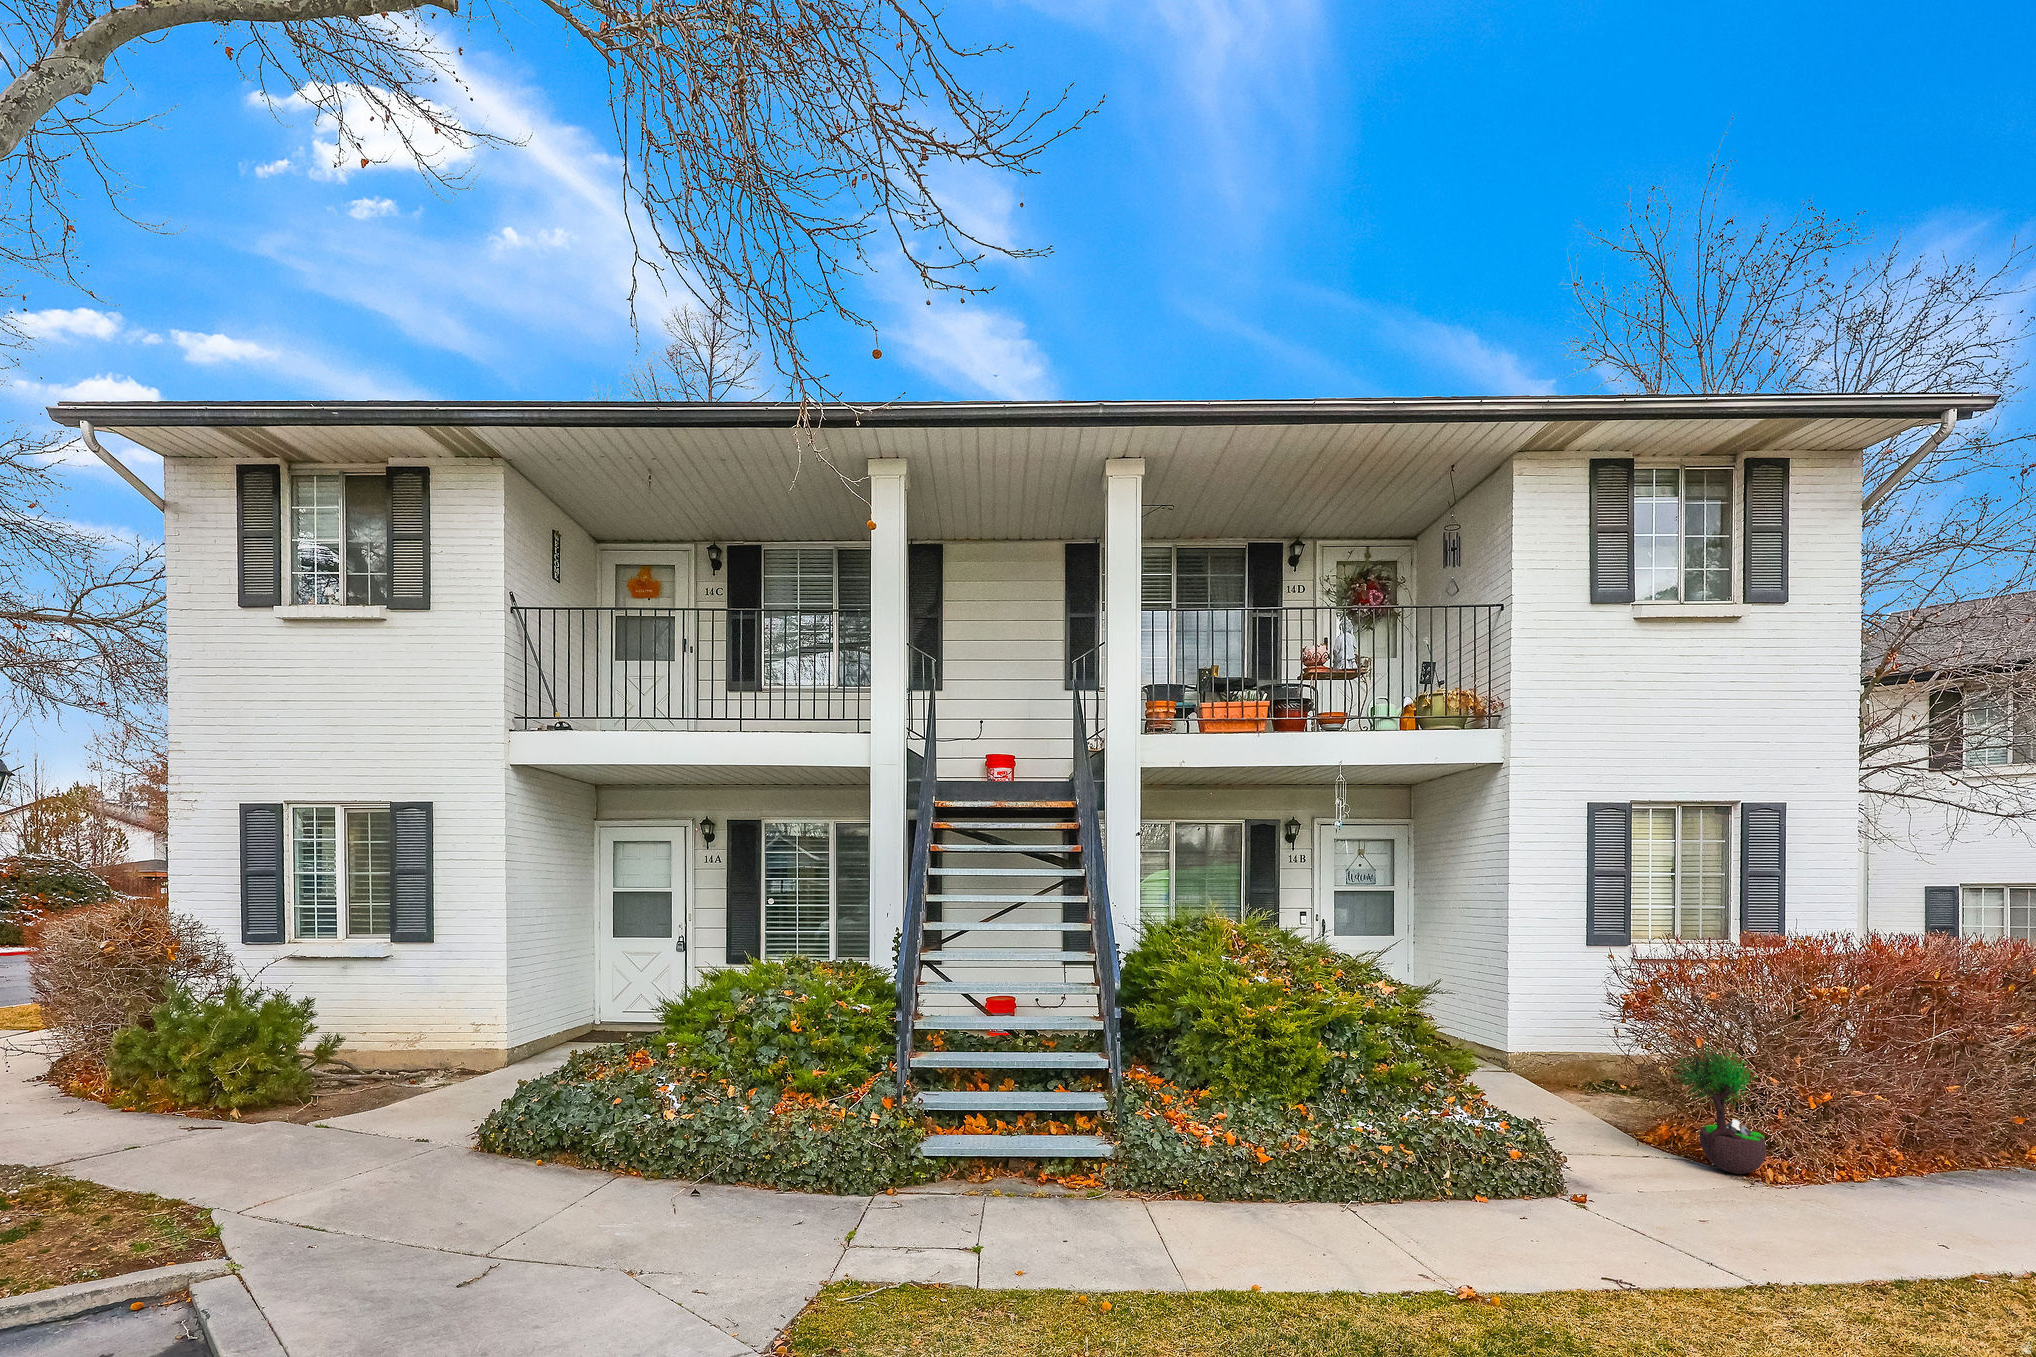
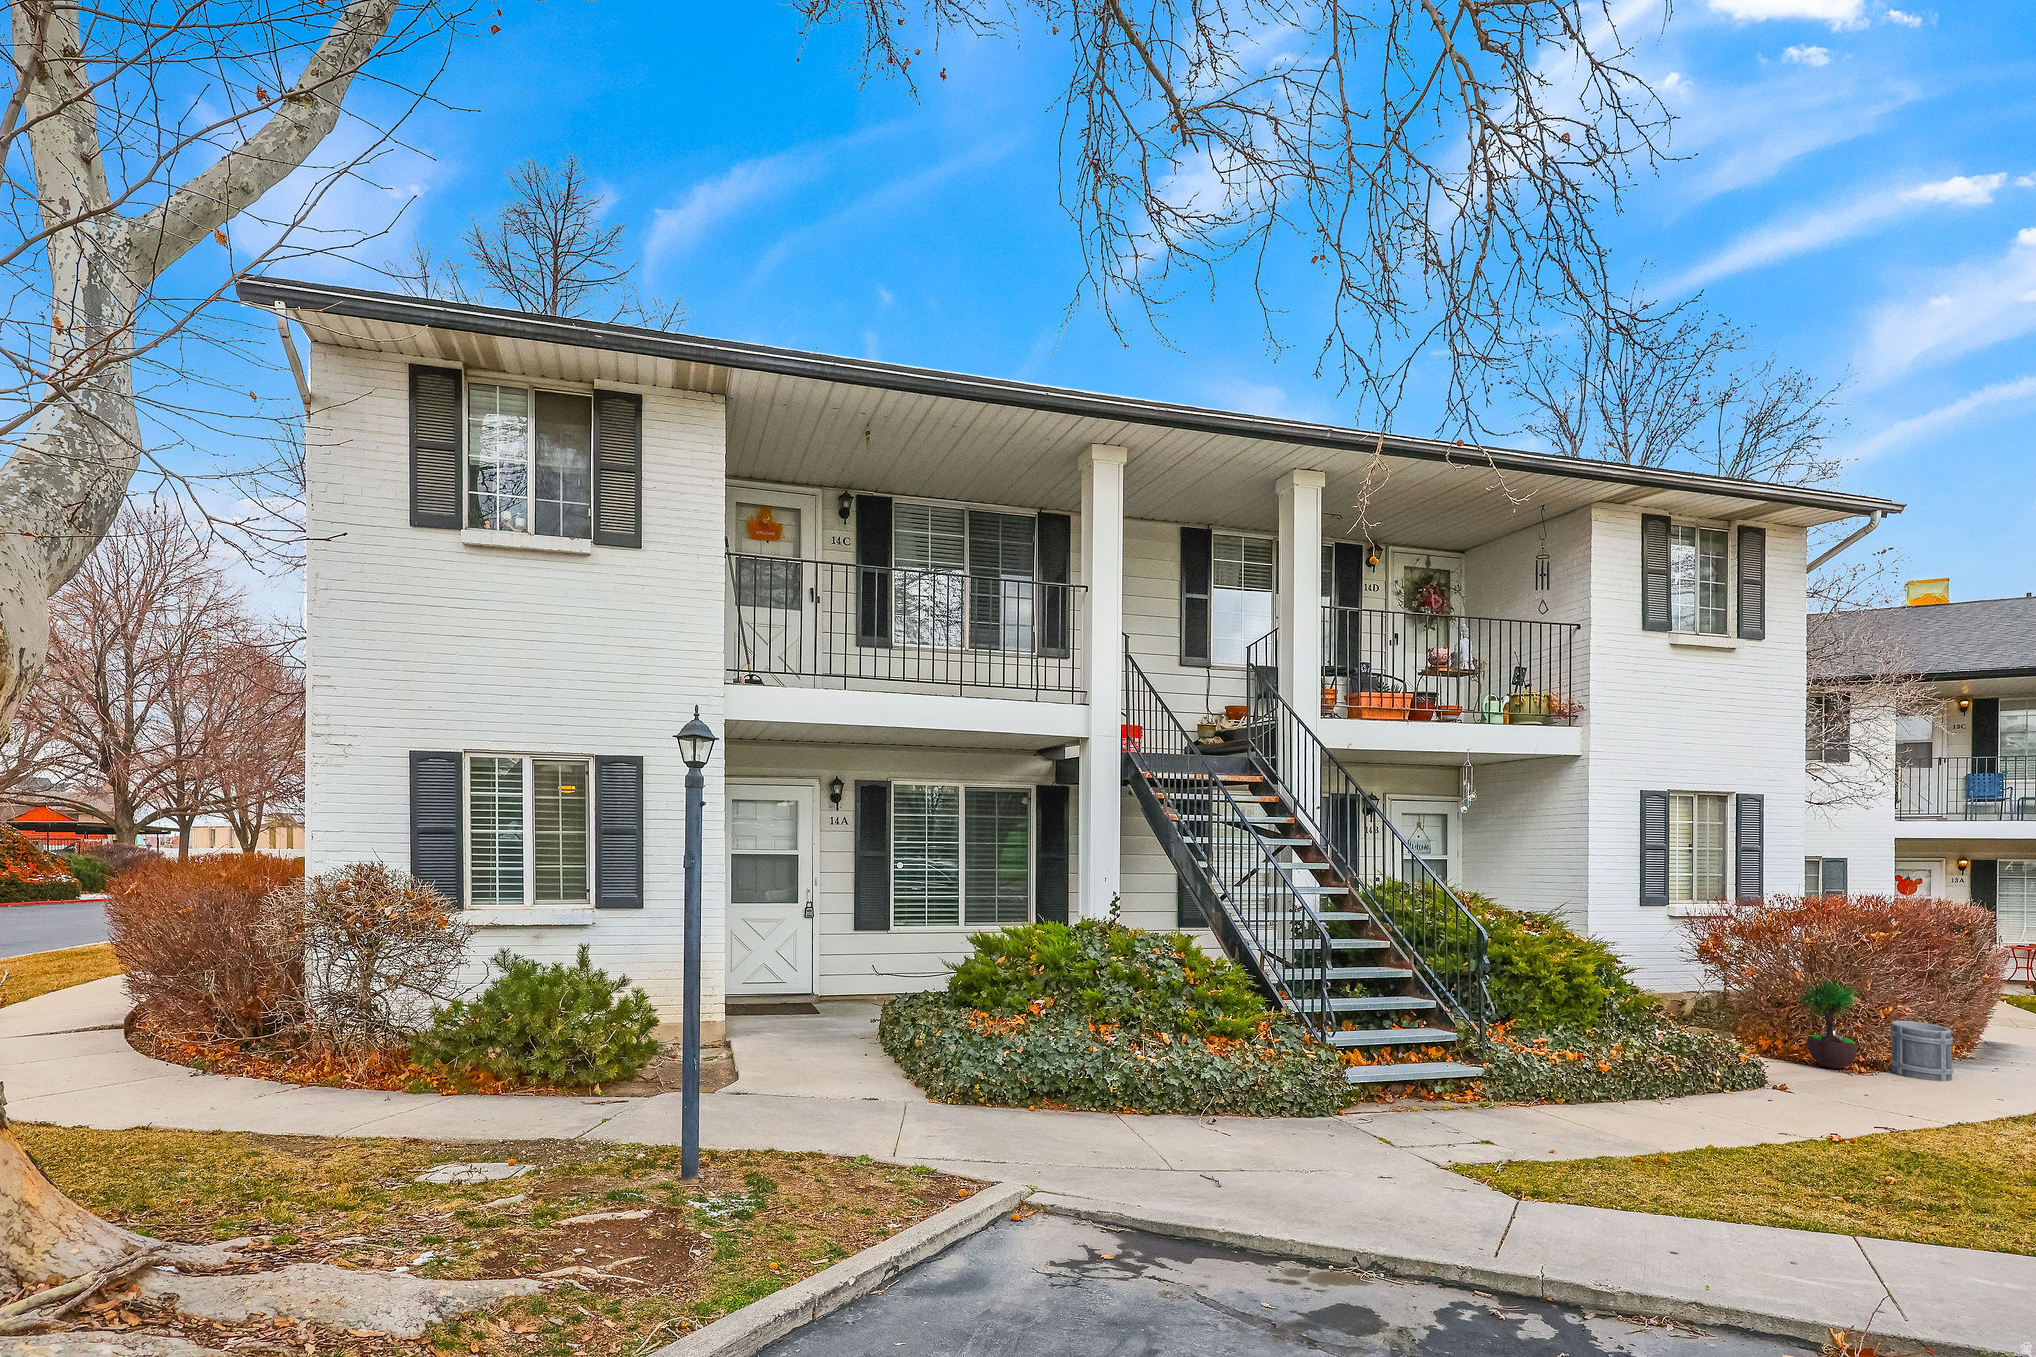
bucket: none [1820,1112,1913,1206] -> present [1890,1021,1953,1081]

